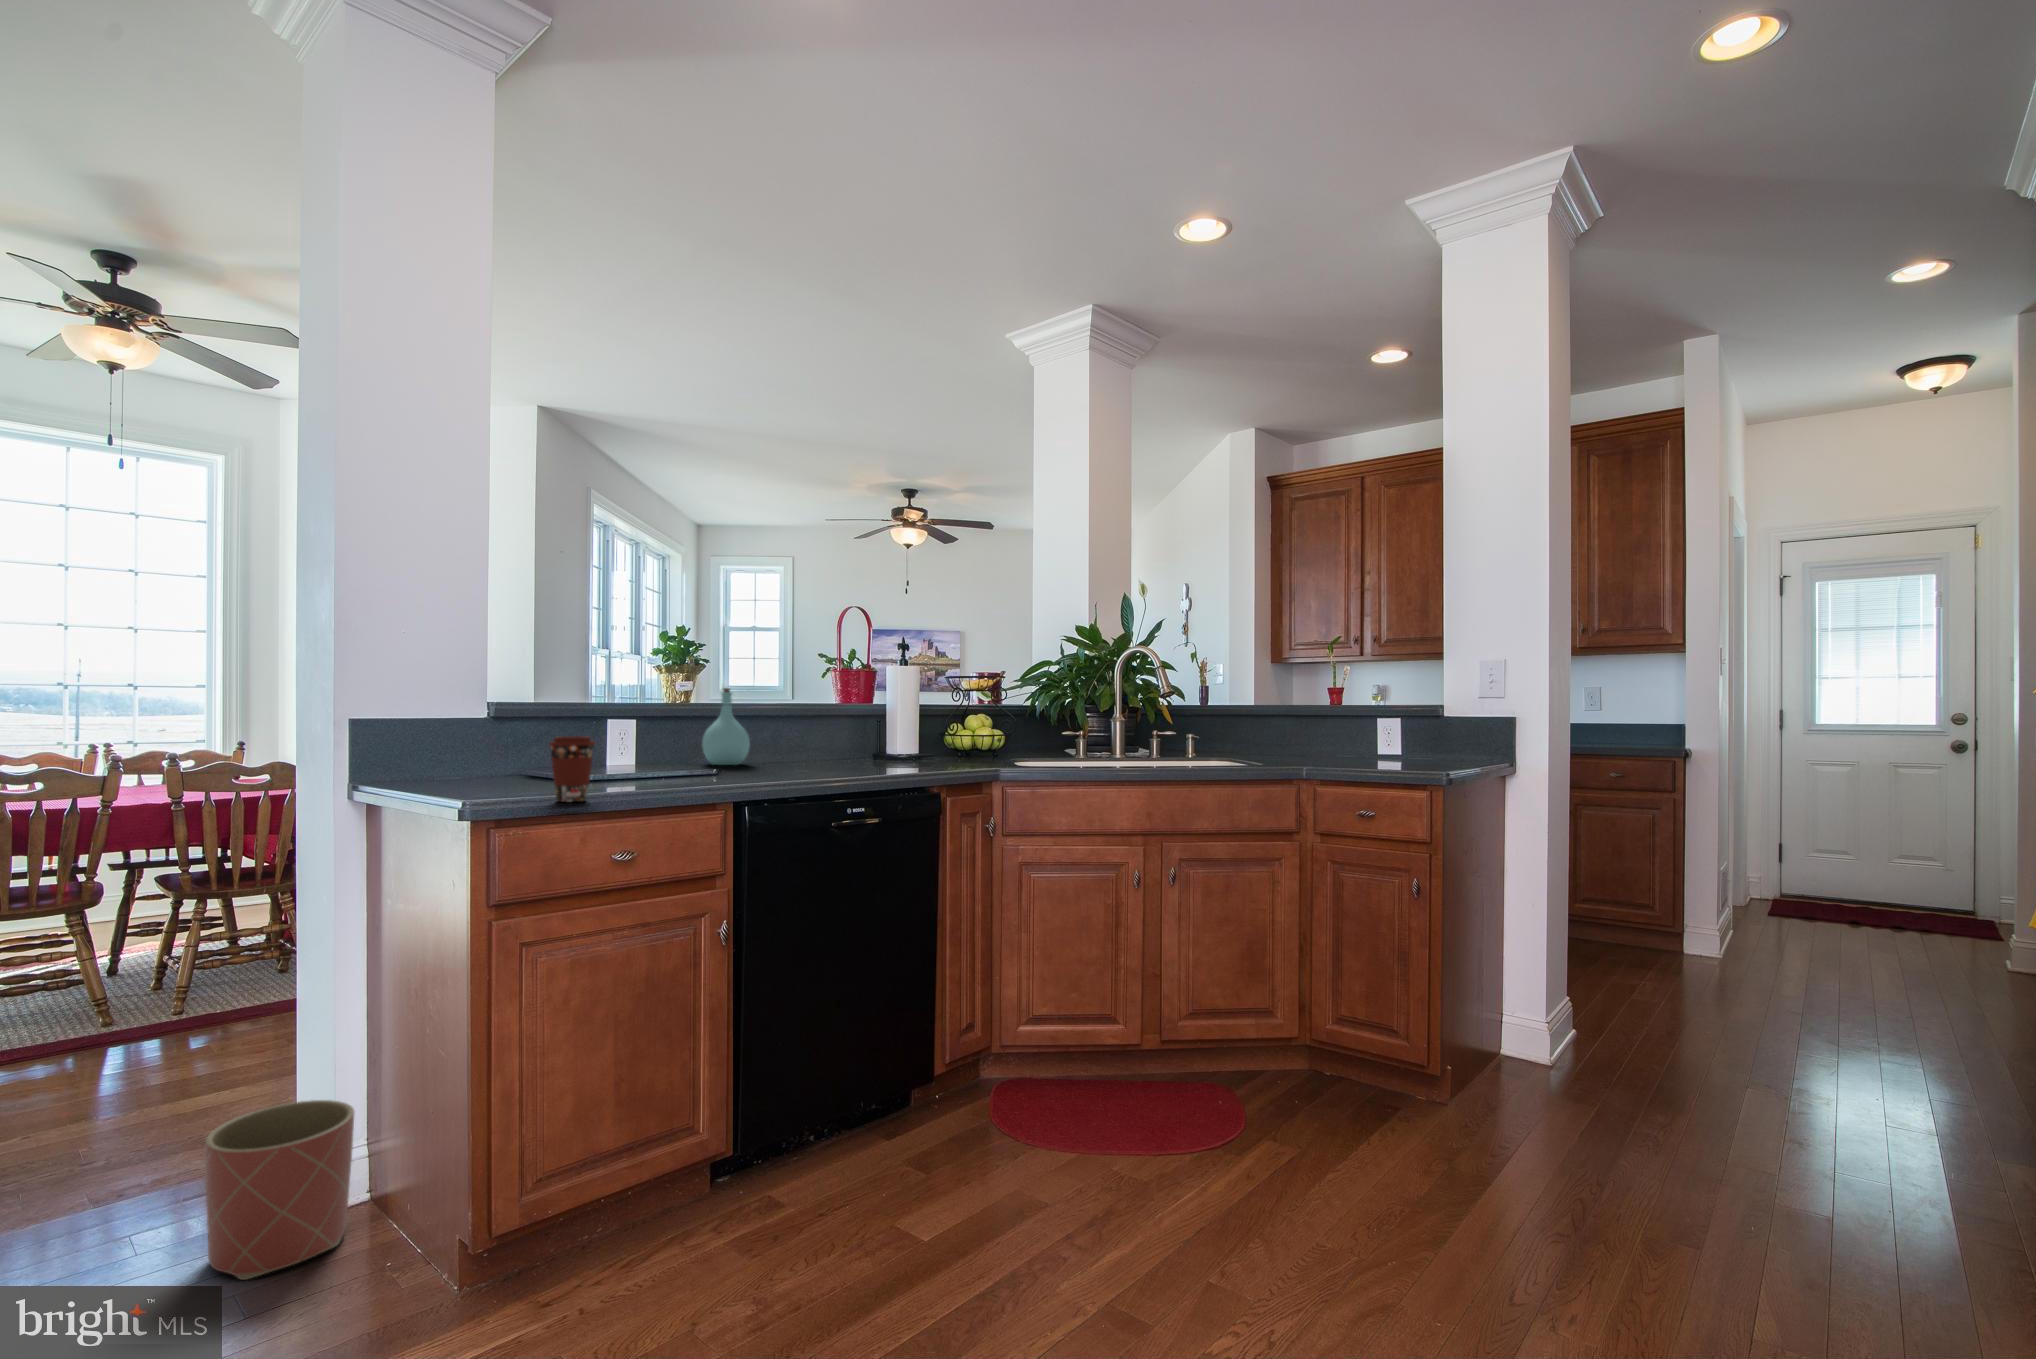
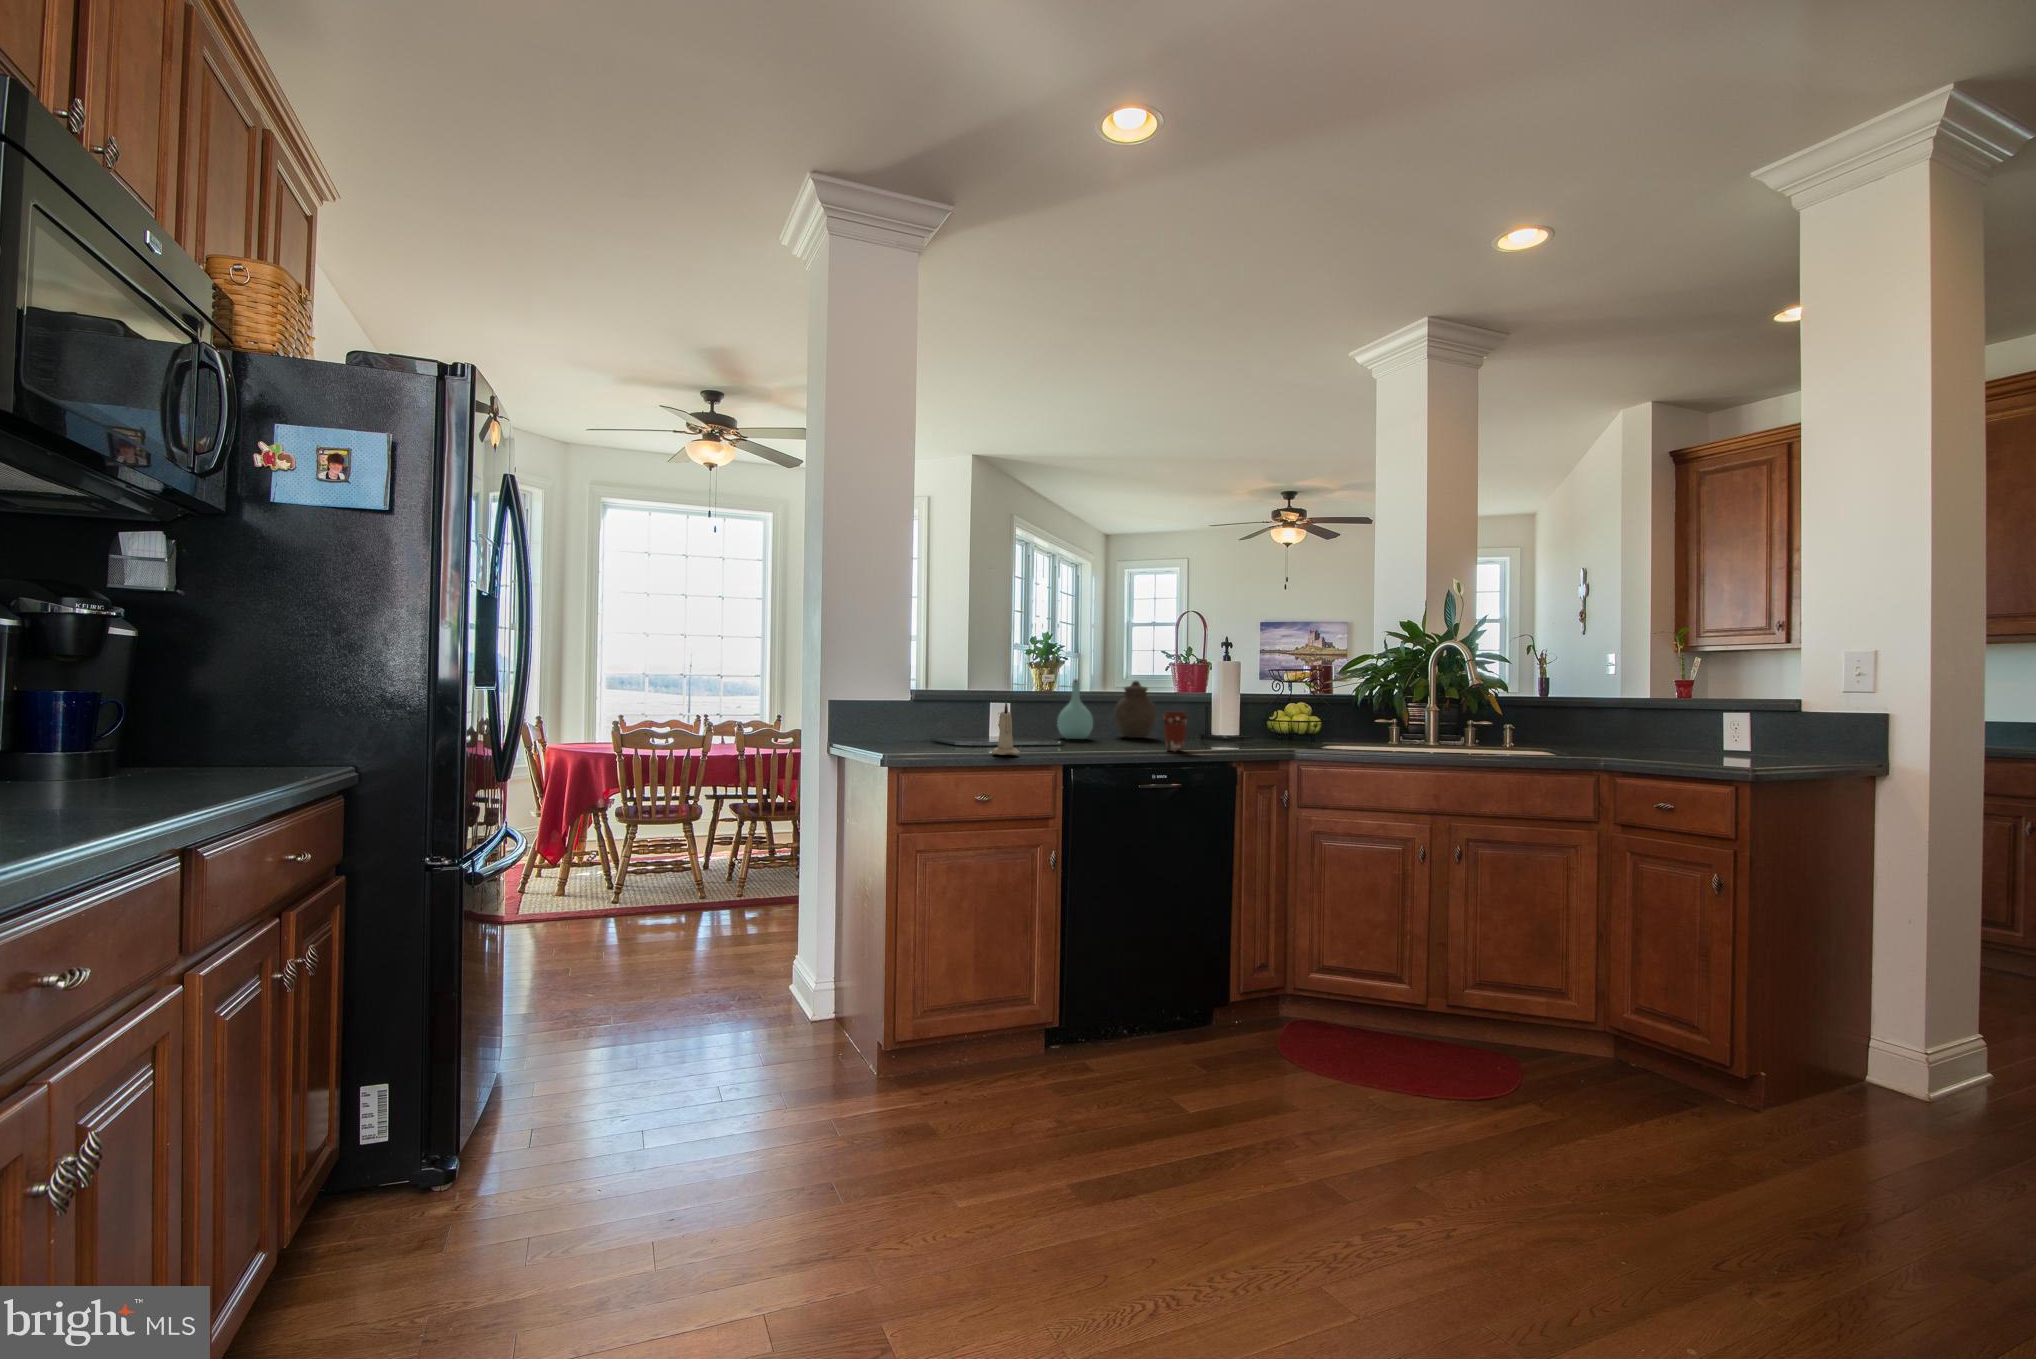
jar: none [772,689,825,760] -> present [1115,681,1157,738]
candle: none [632,720,675,796] -> present [992,702,1020,755]
coffee cup: present [549,736,595,802] -> present [1162,712,1188,751]
planter: present [205,1100,354,1280] -> none [750,944,828,1044]

